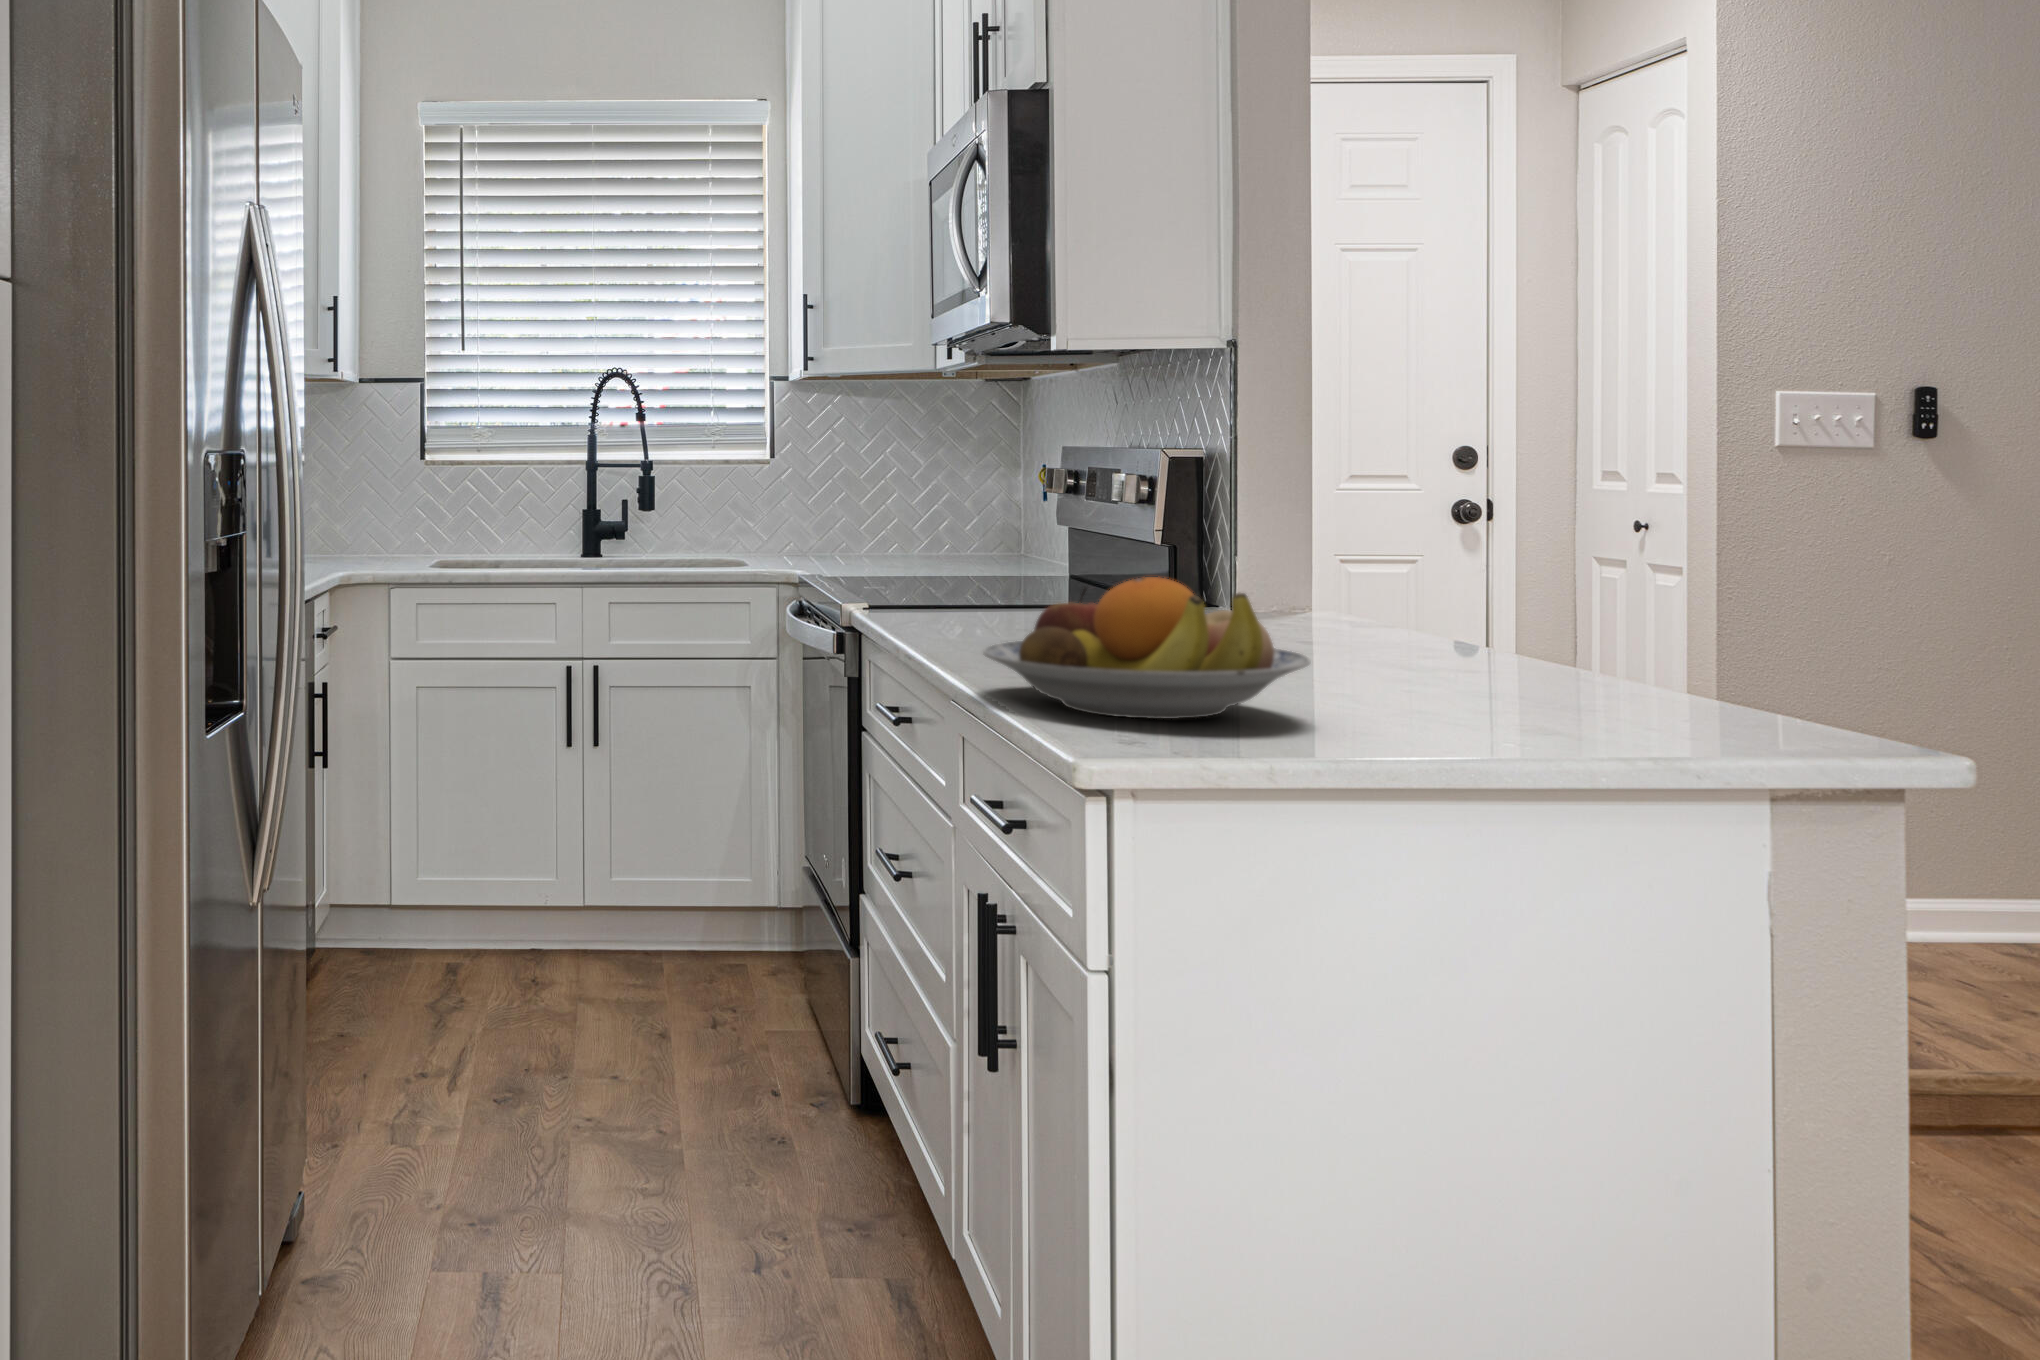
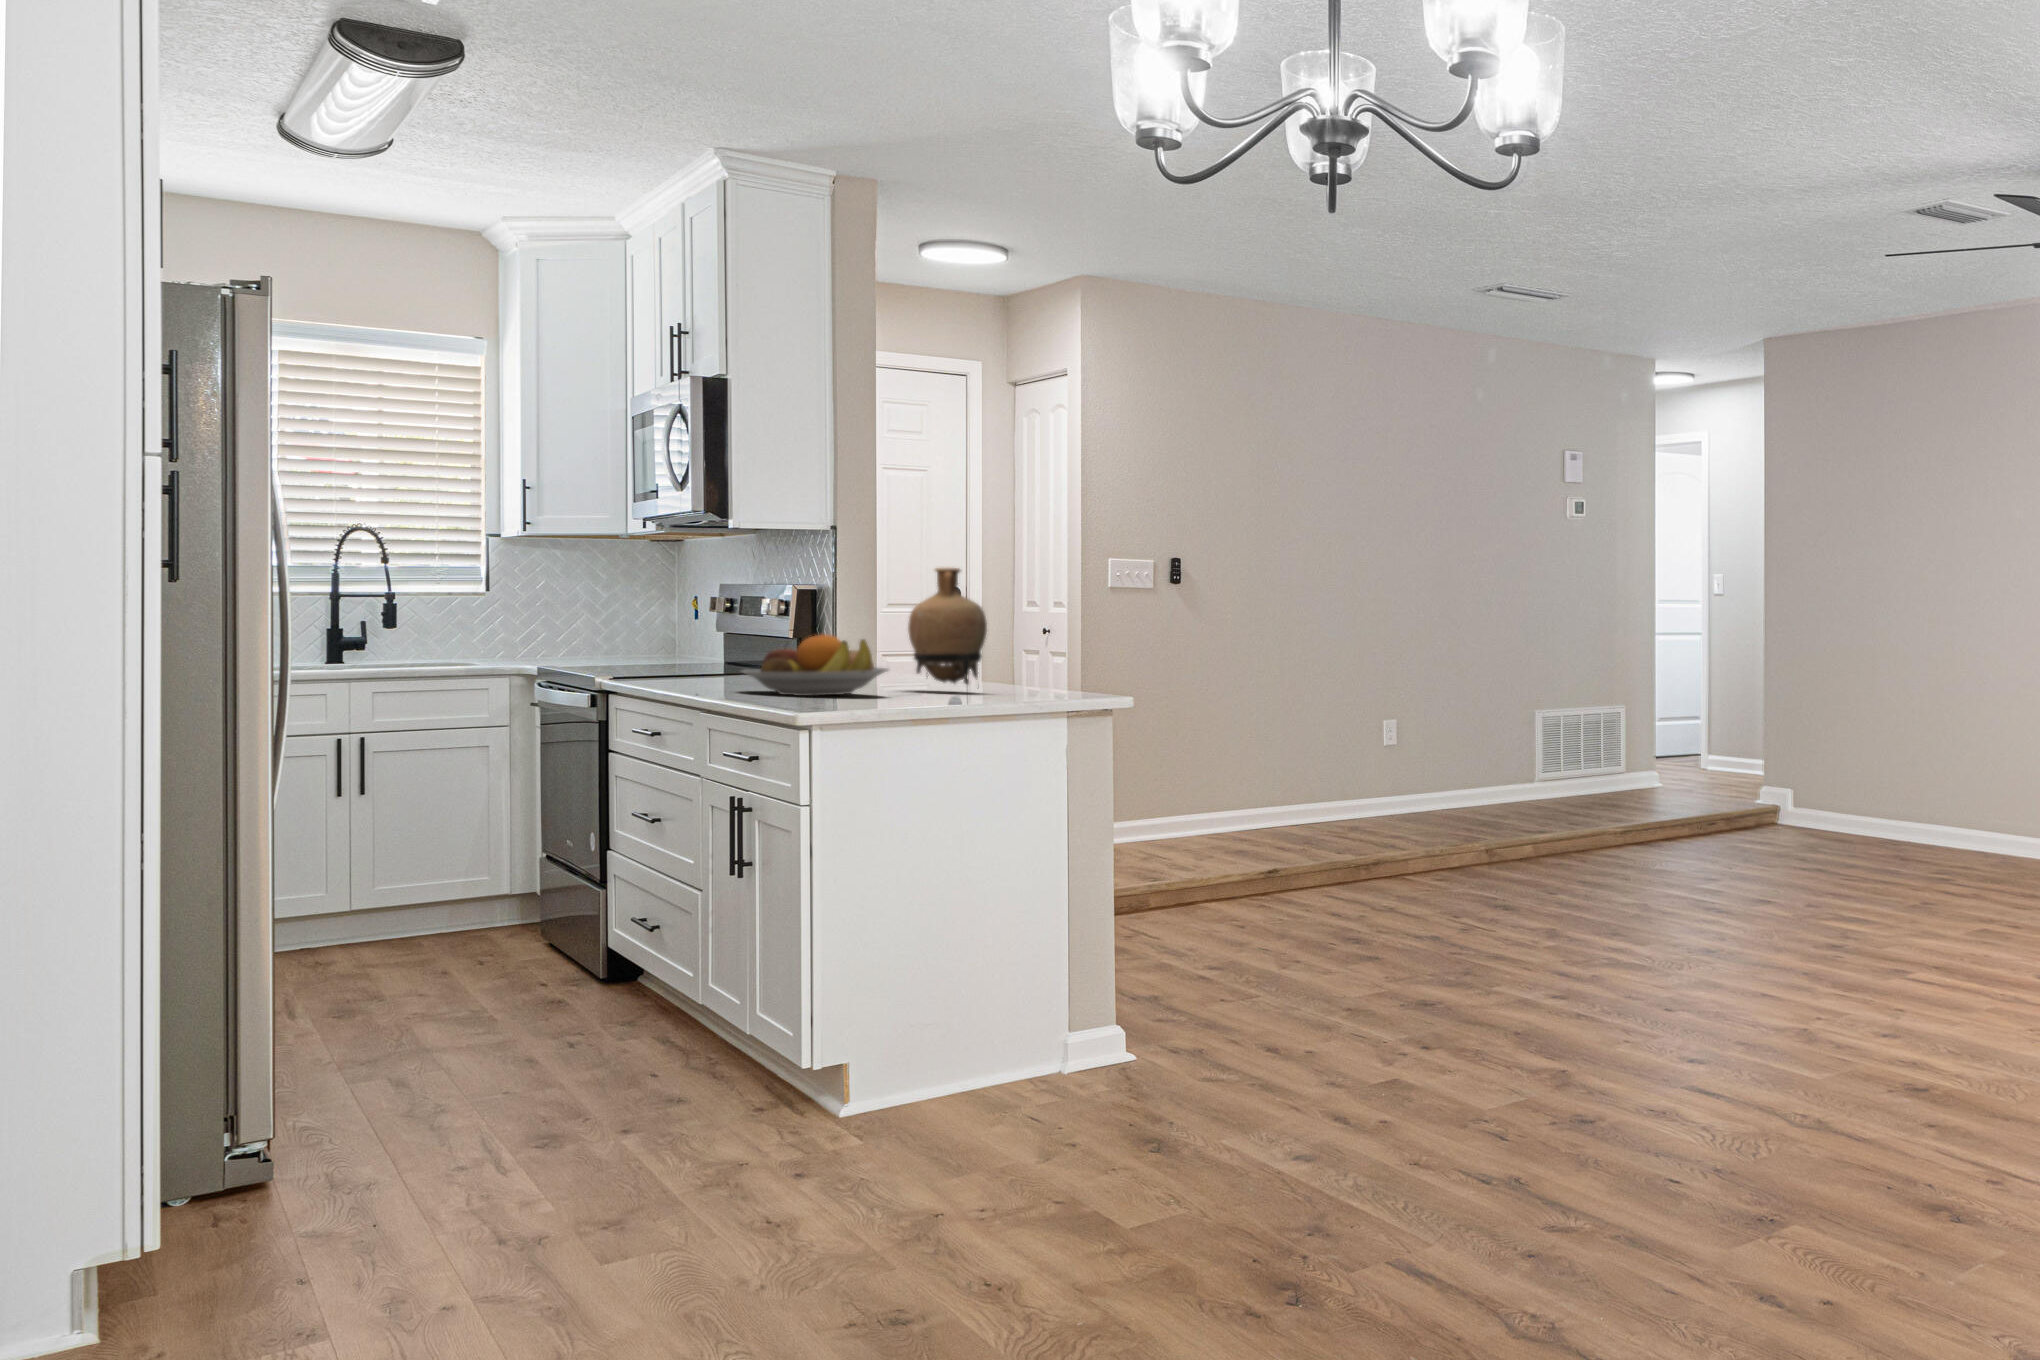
vase: none [1364,418,1548,693] -> present [908,567,987,684]

